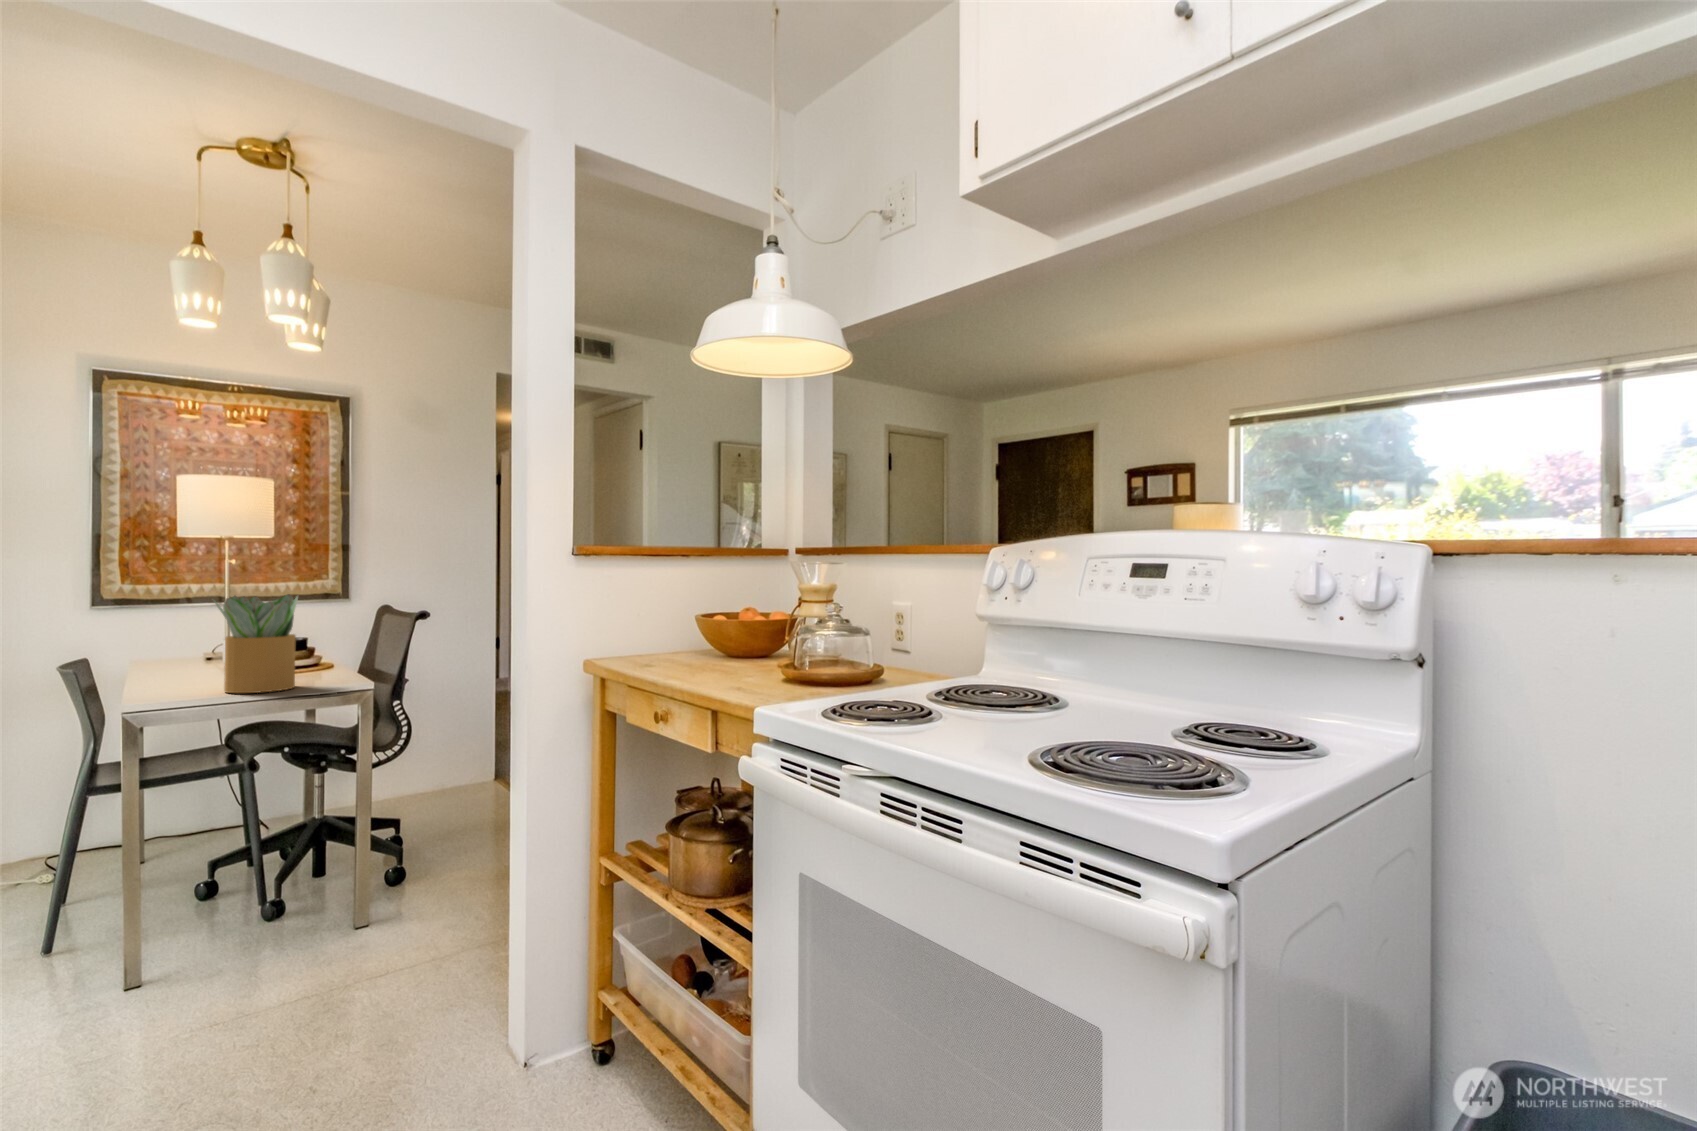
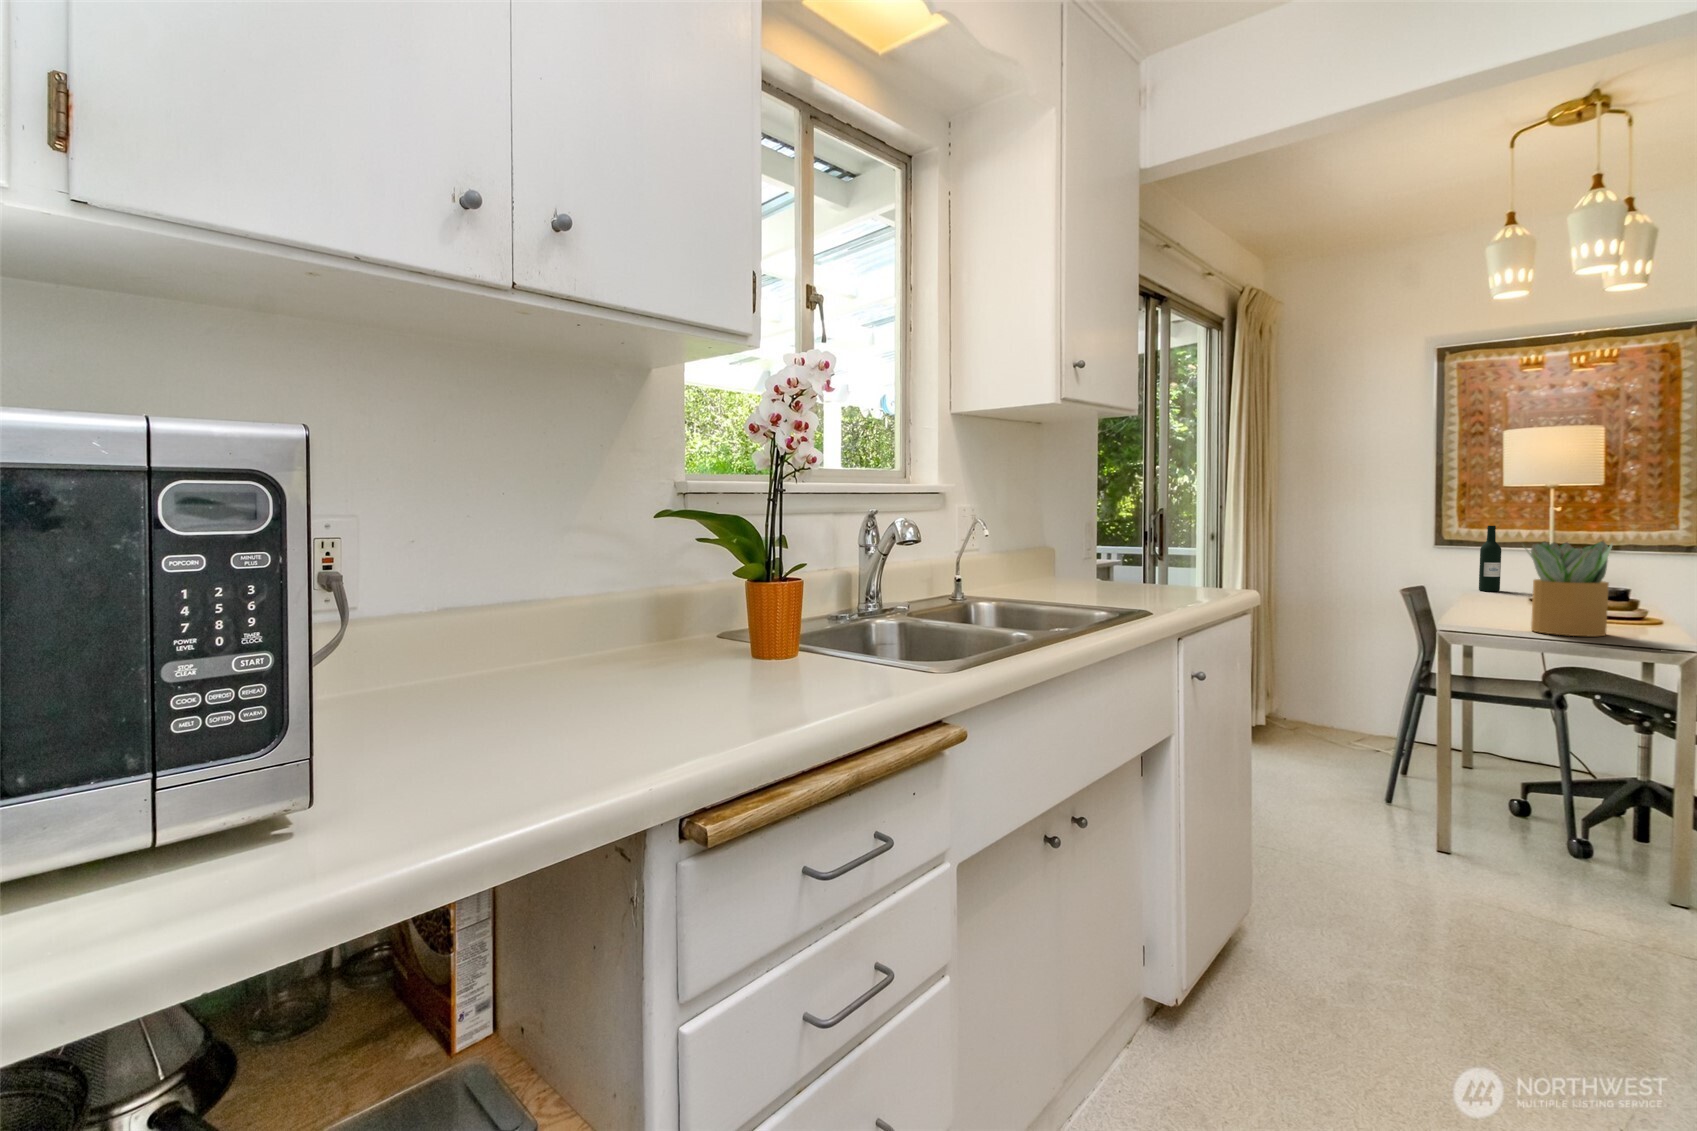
wine bottle: none [149,579,173,653] -> present [1479,526,1501,591]

